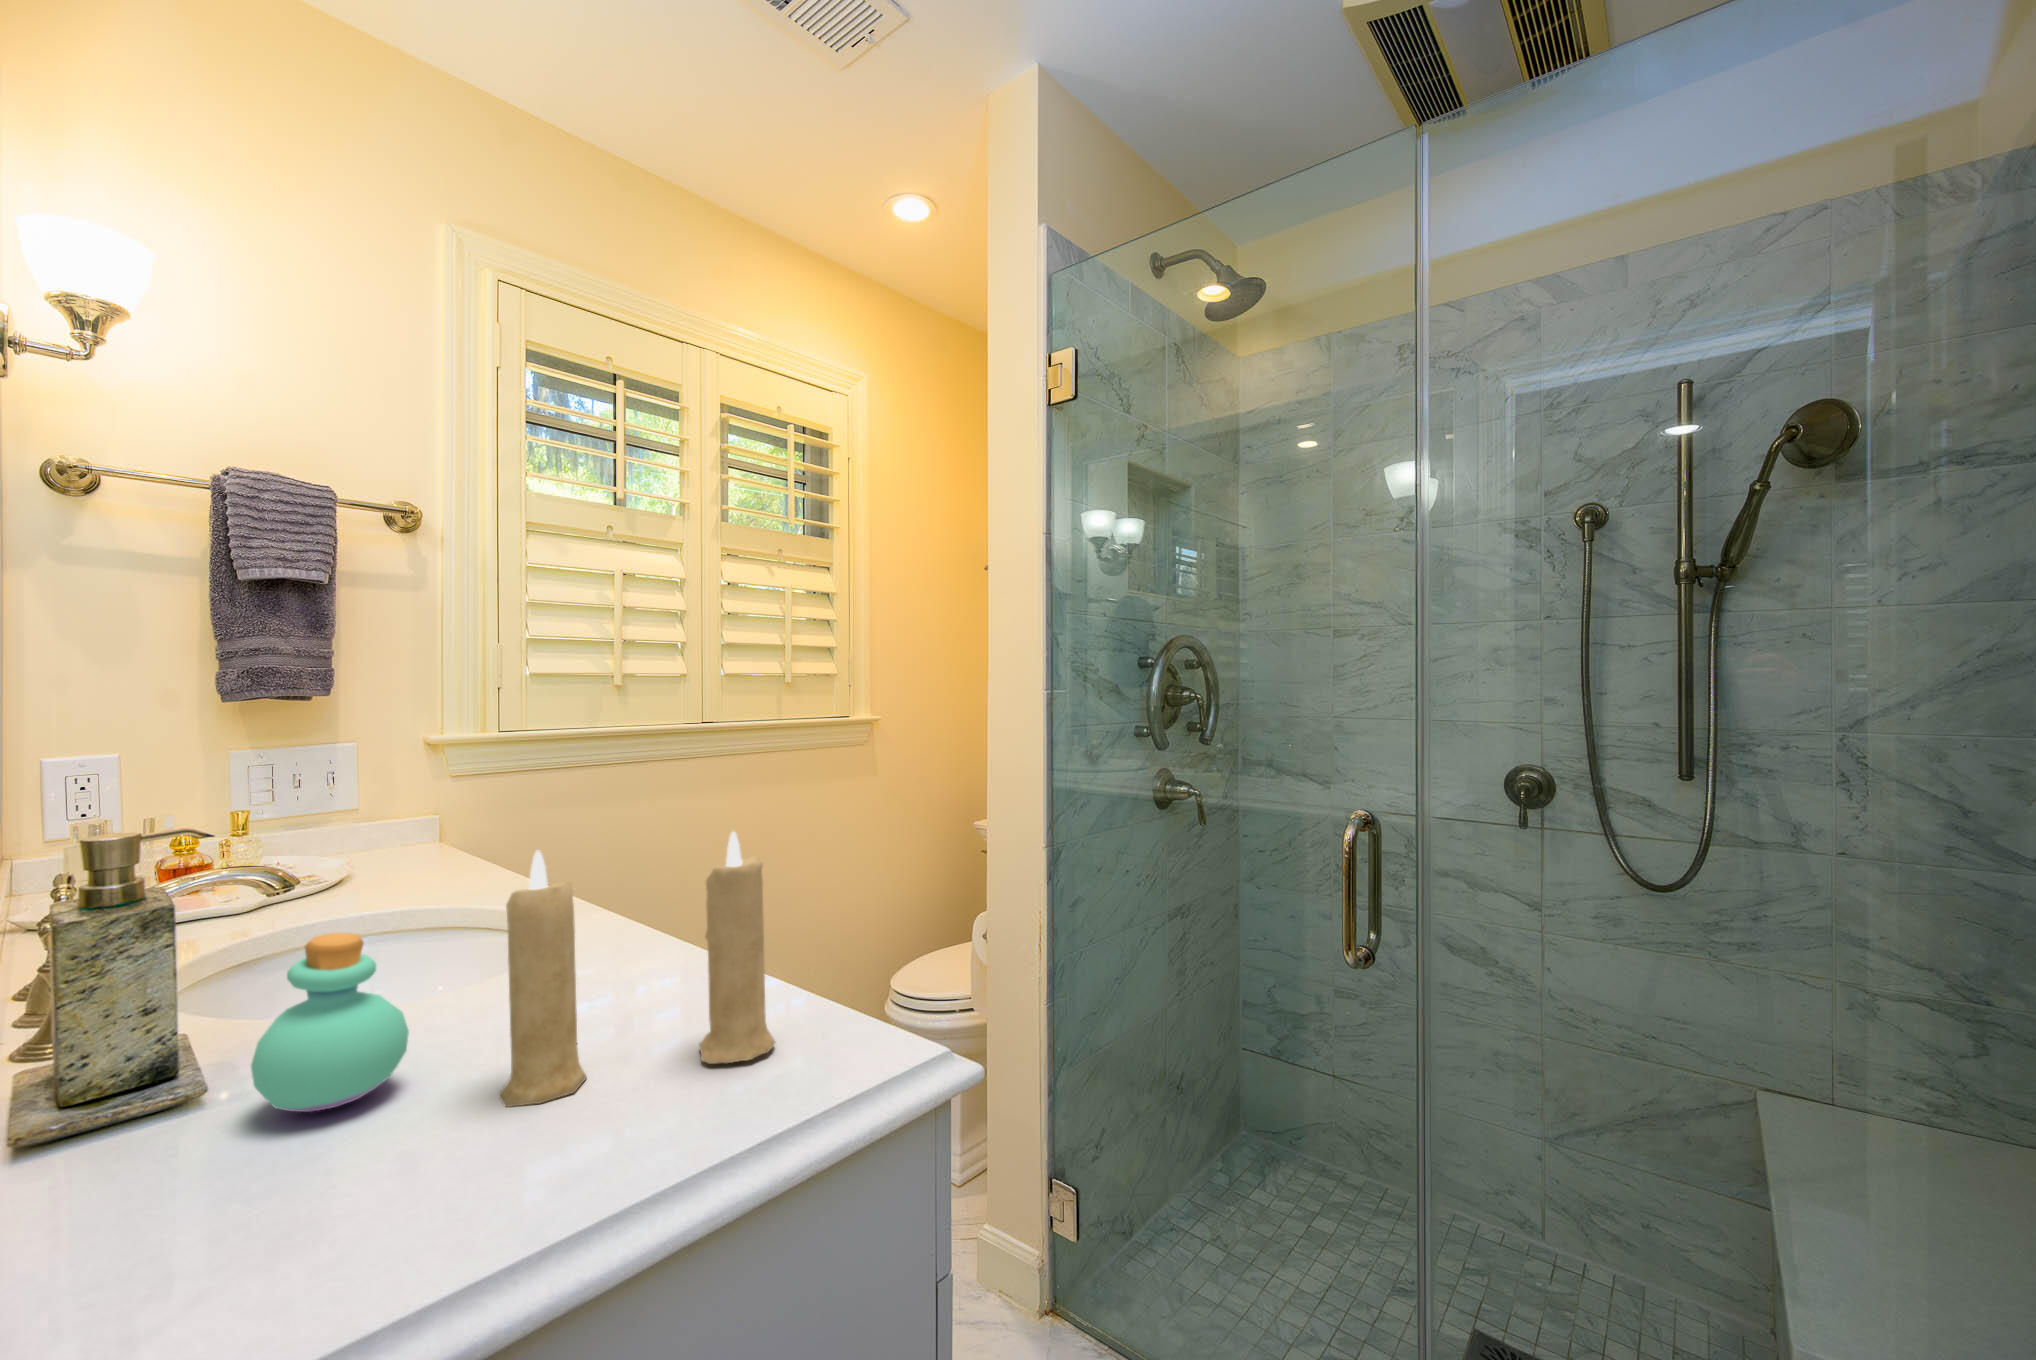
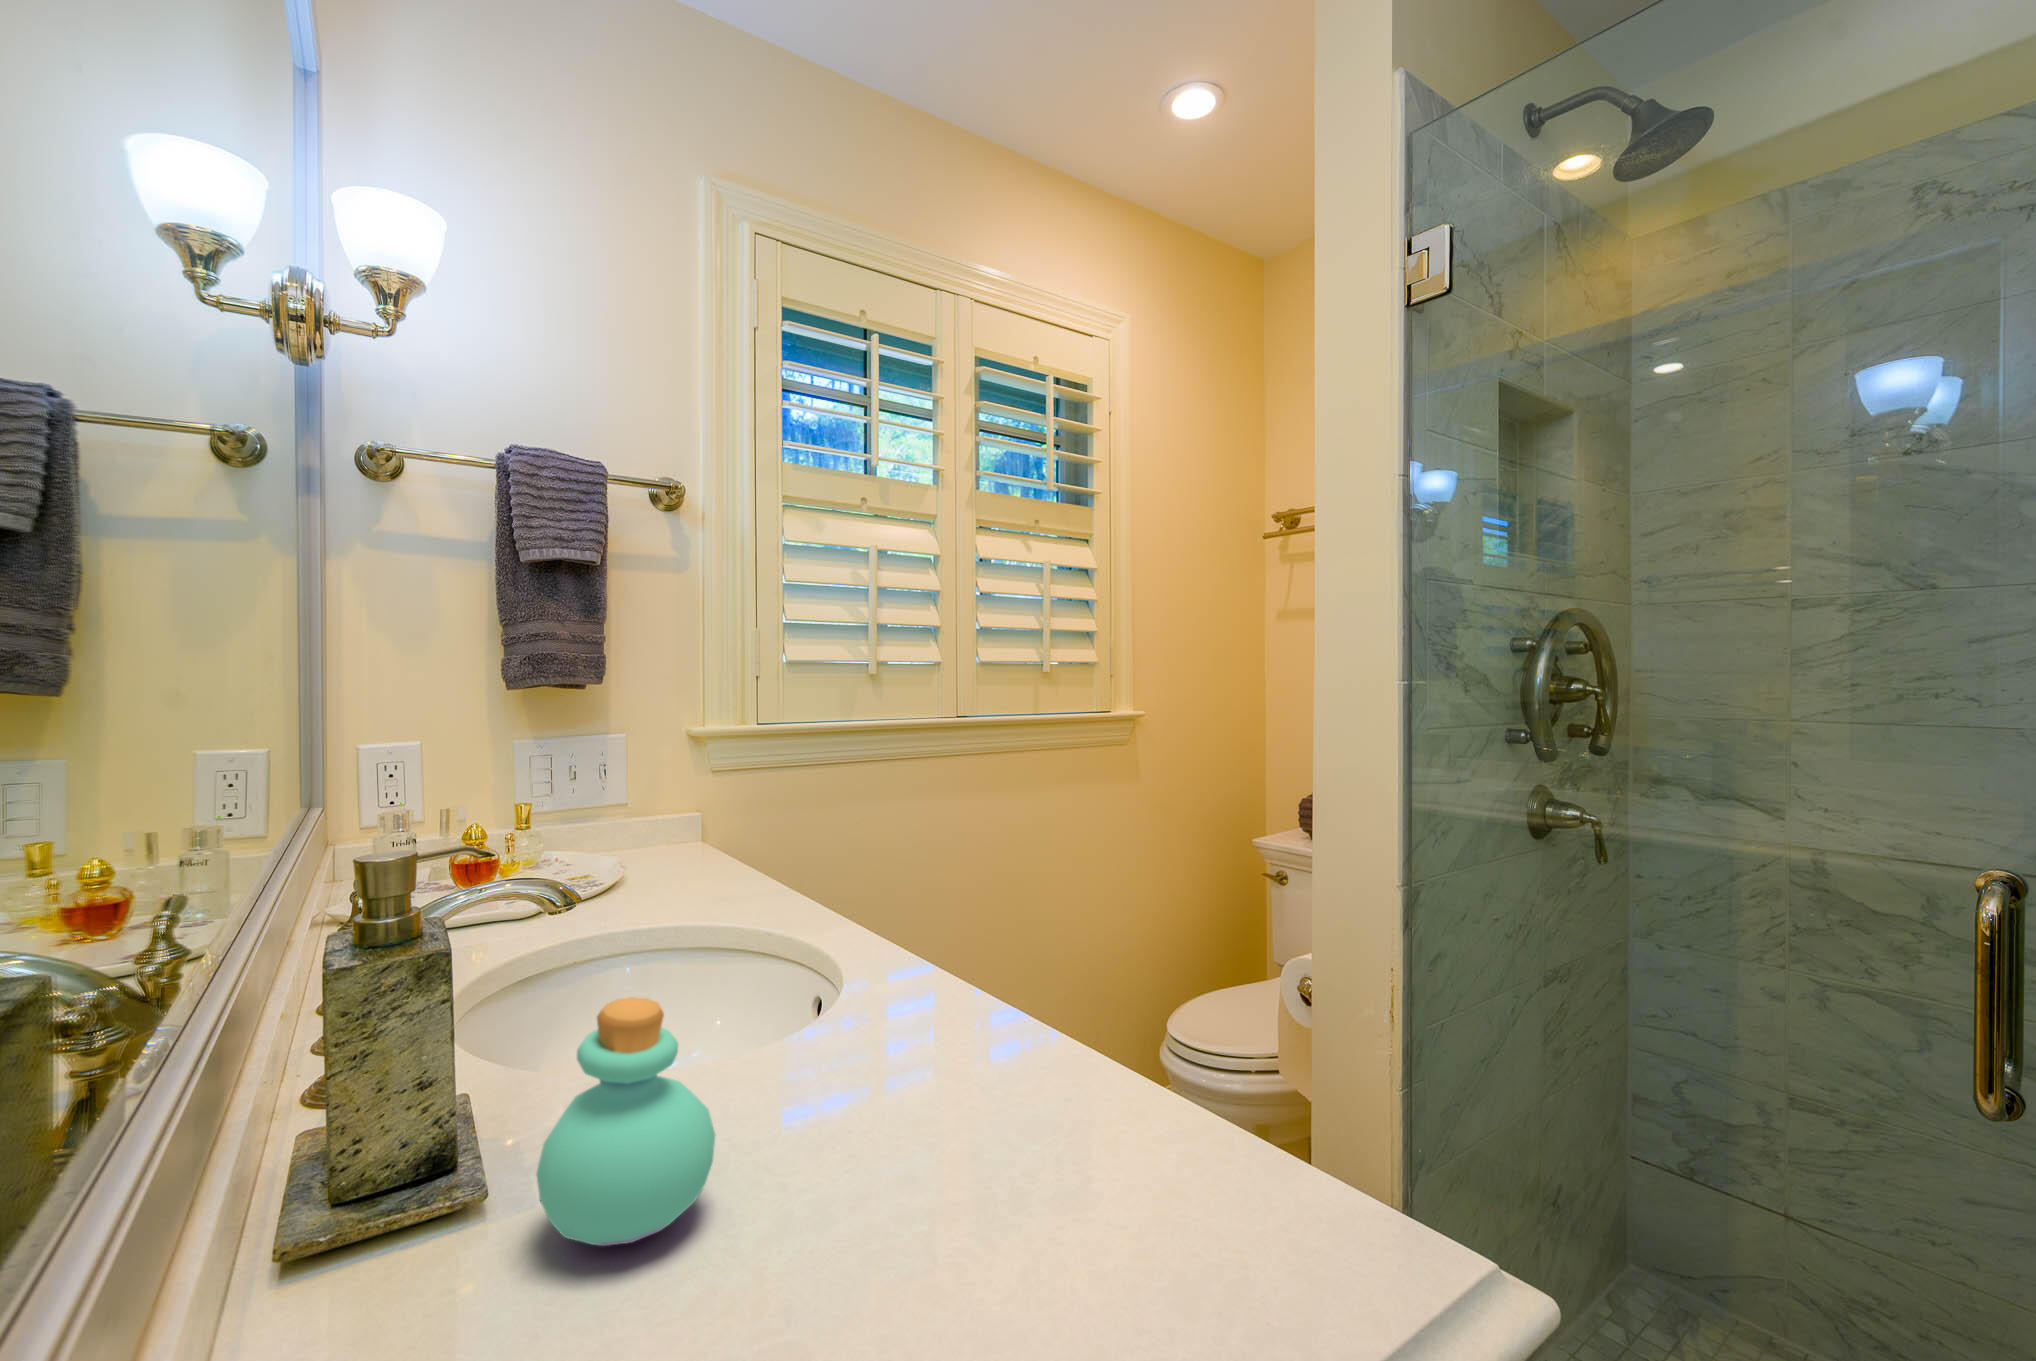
candle: present [499,831,775,1107] -> none [830,868,1192,1274]

